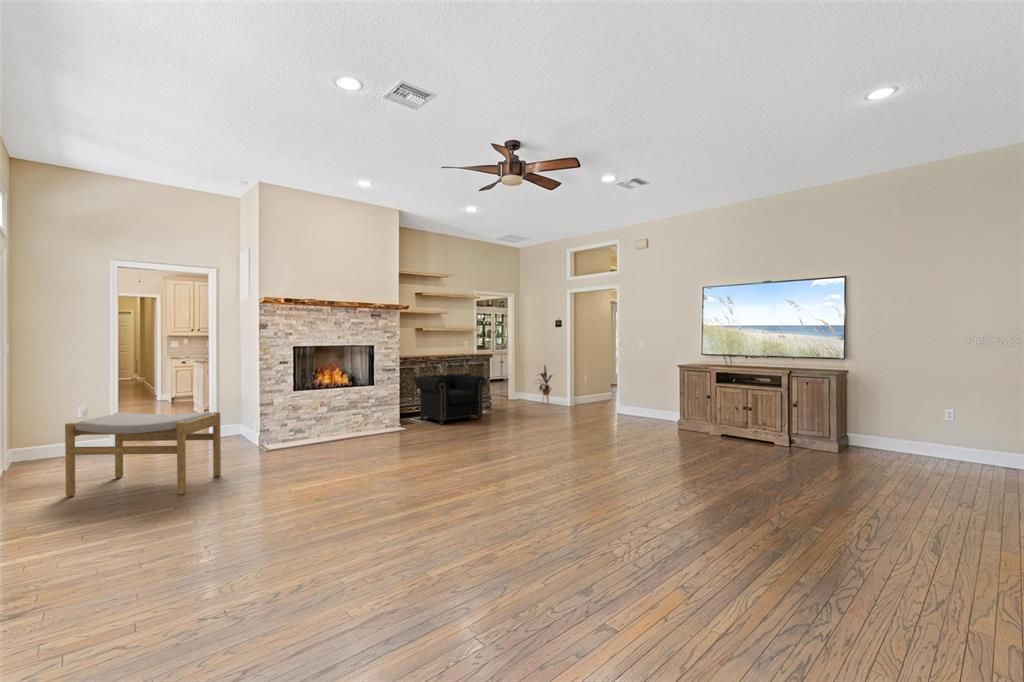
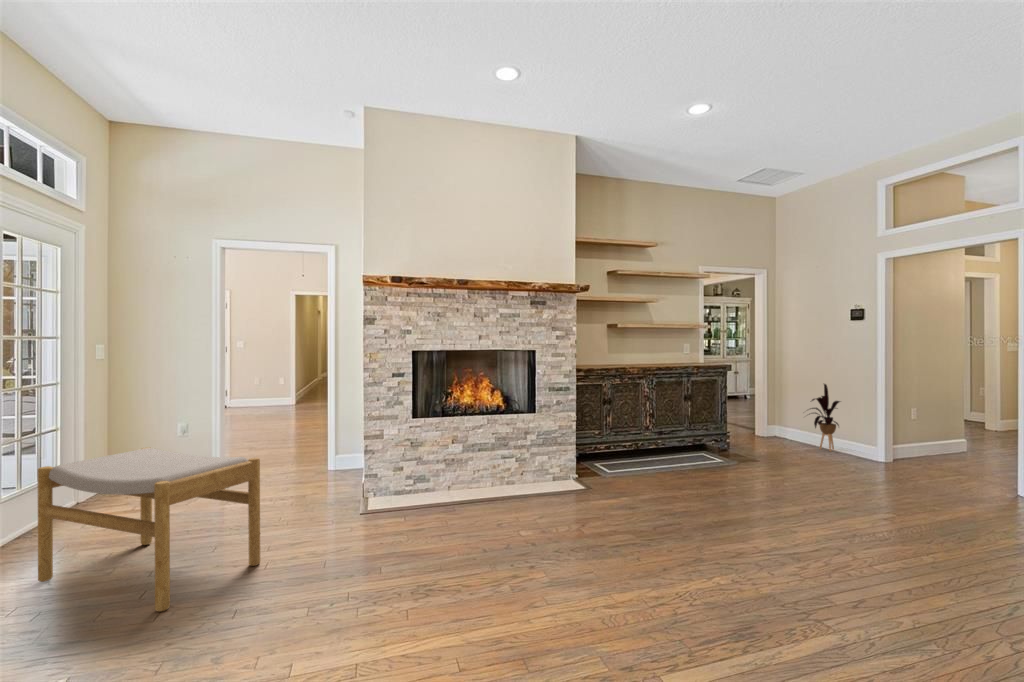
armchair: present [415,374,487,425] -> none [602,396,723,482]

